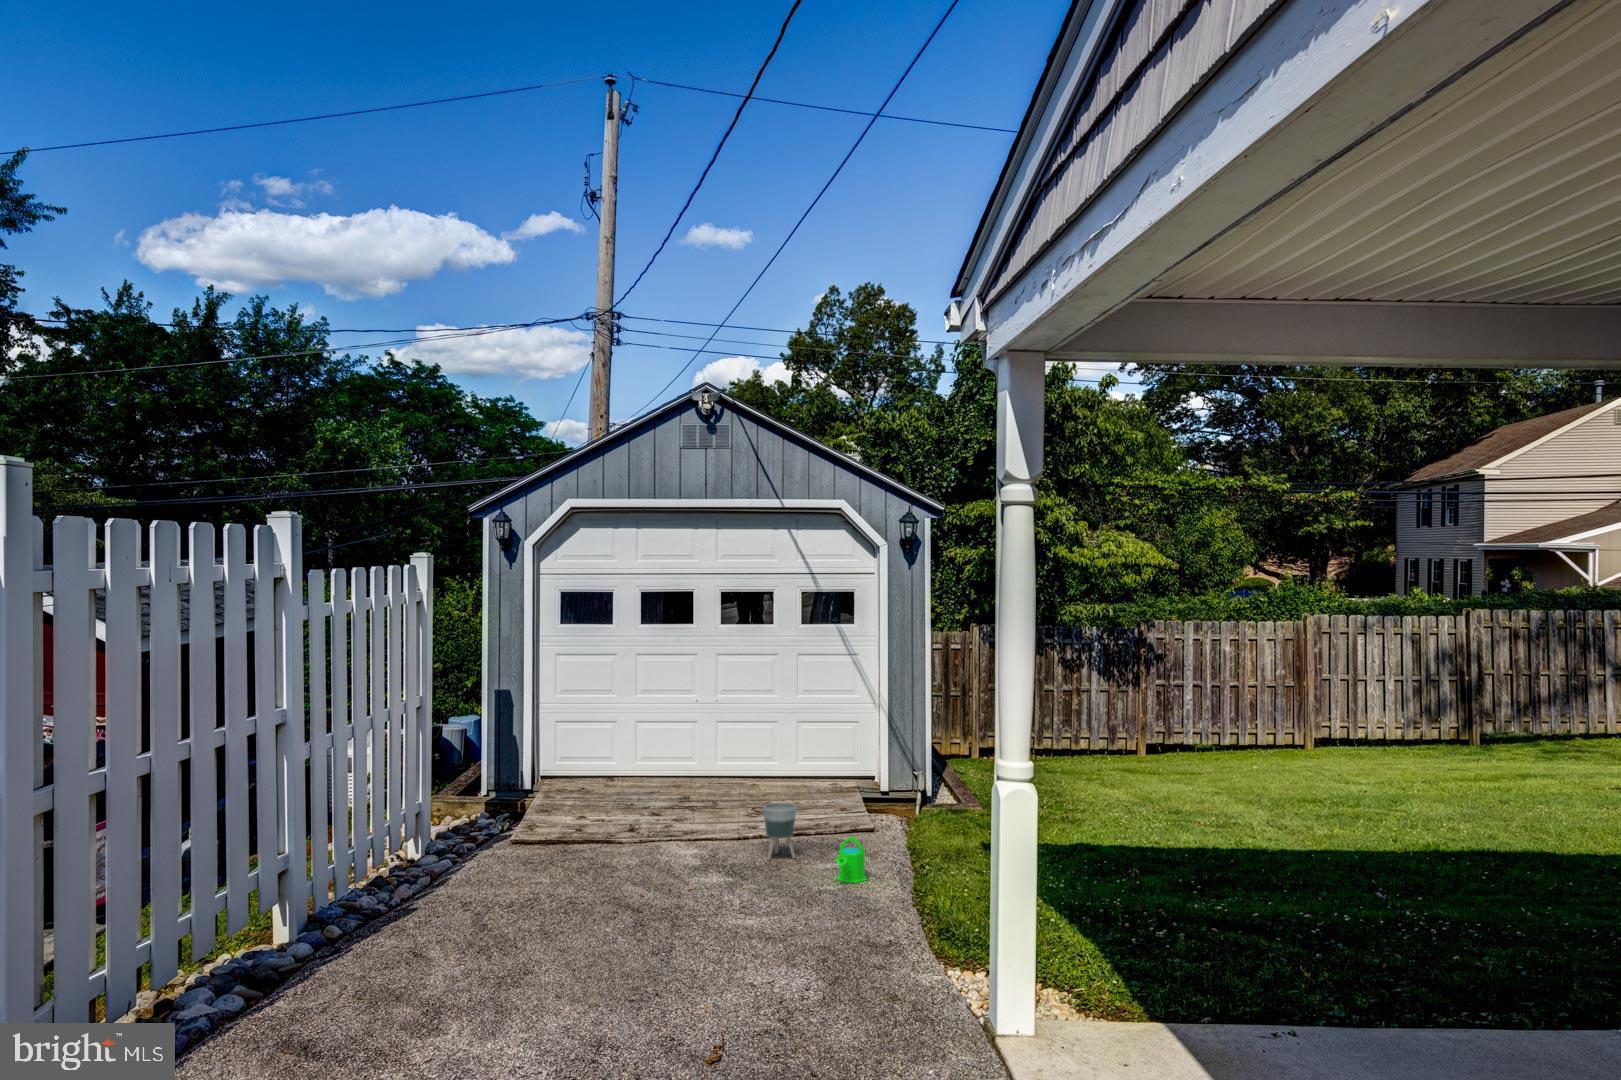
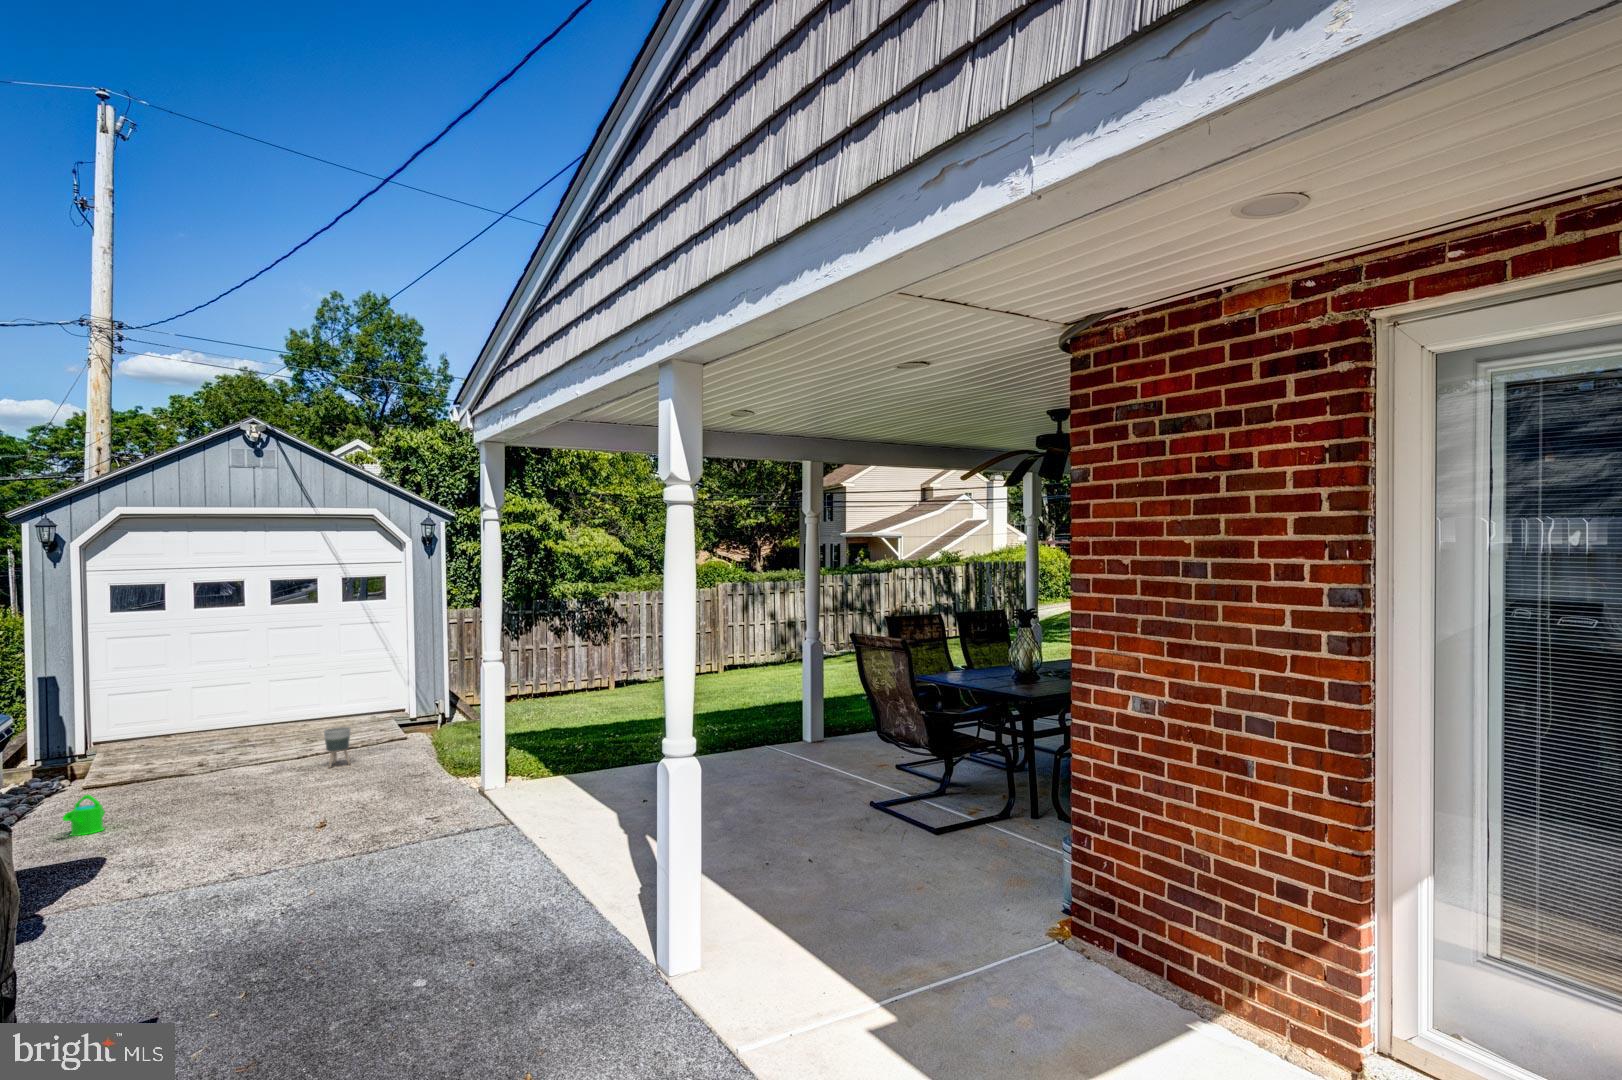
watering can: present [836,837,867,883] -> present [63,795,105,836]

